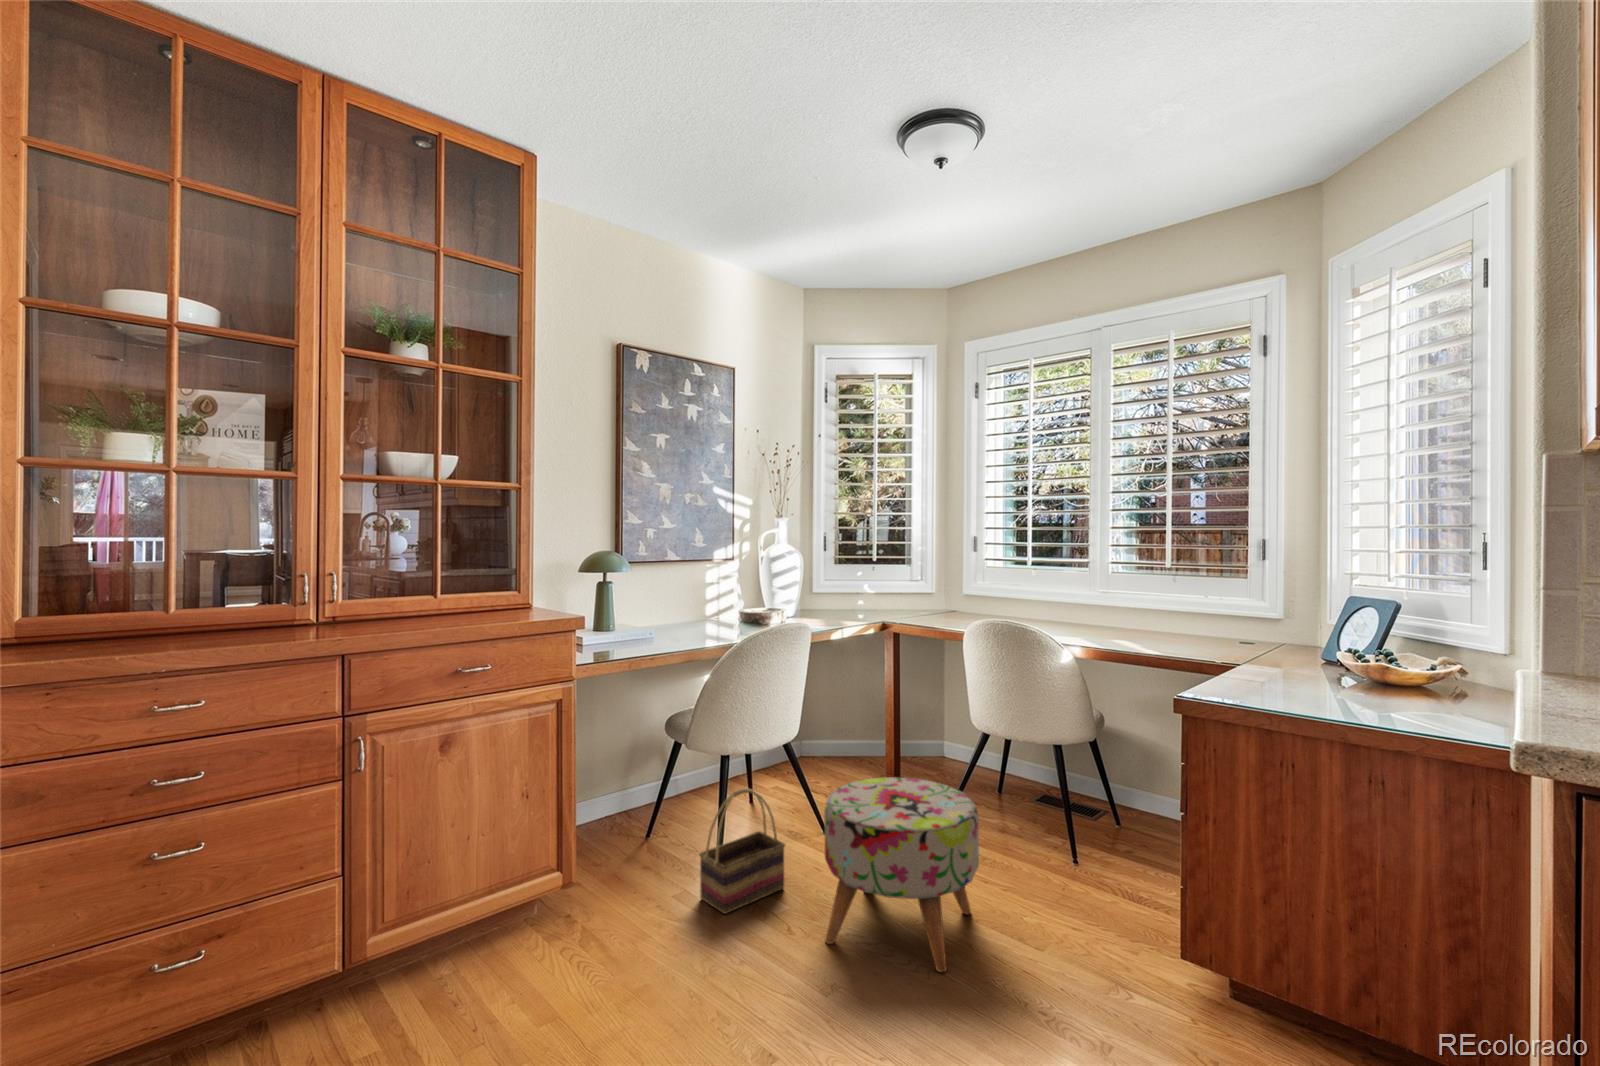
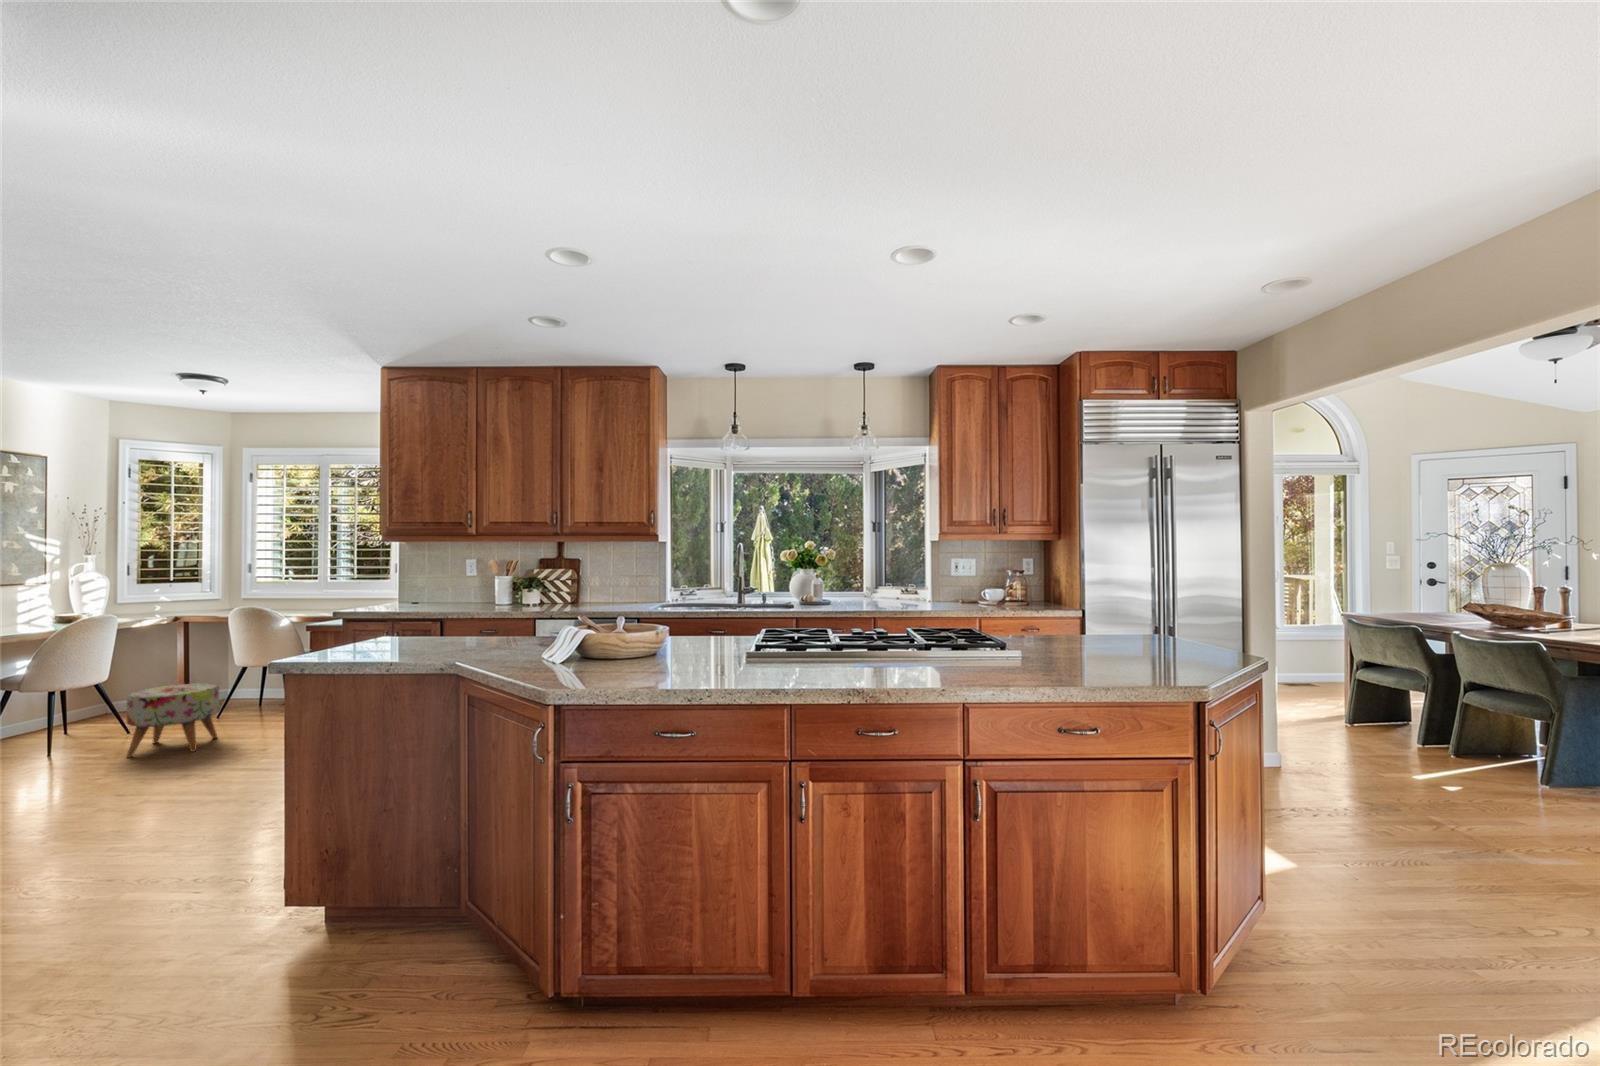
basket: present [699,788,785,914] -> none [34,702,99,763]

